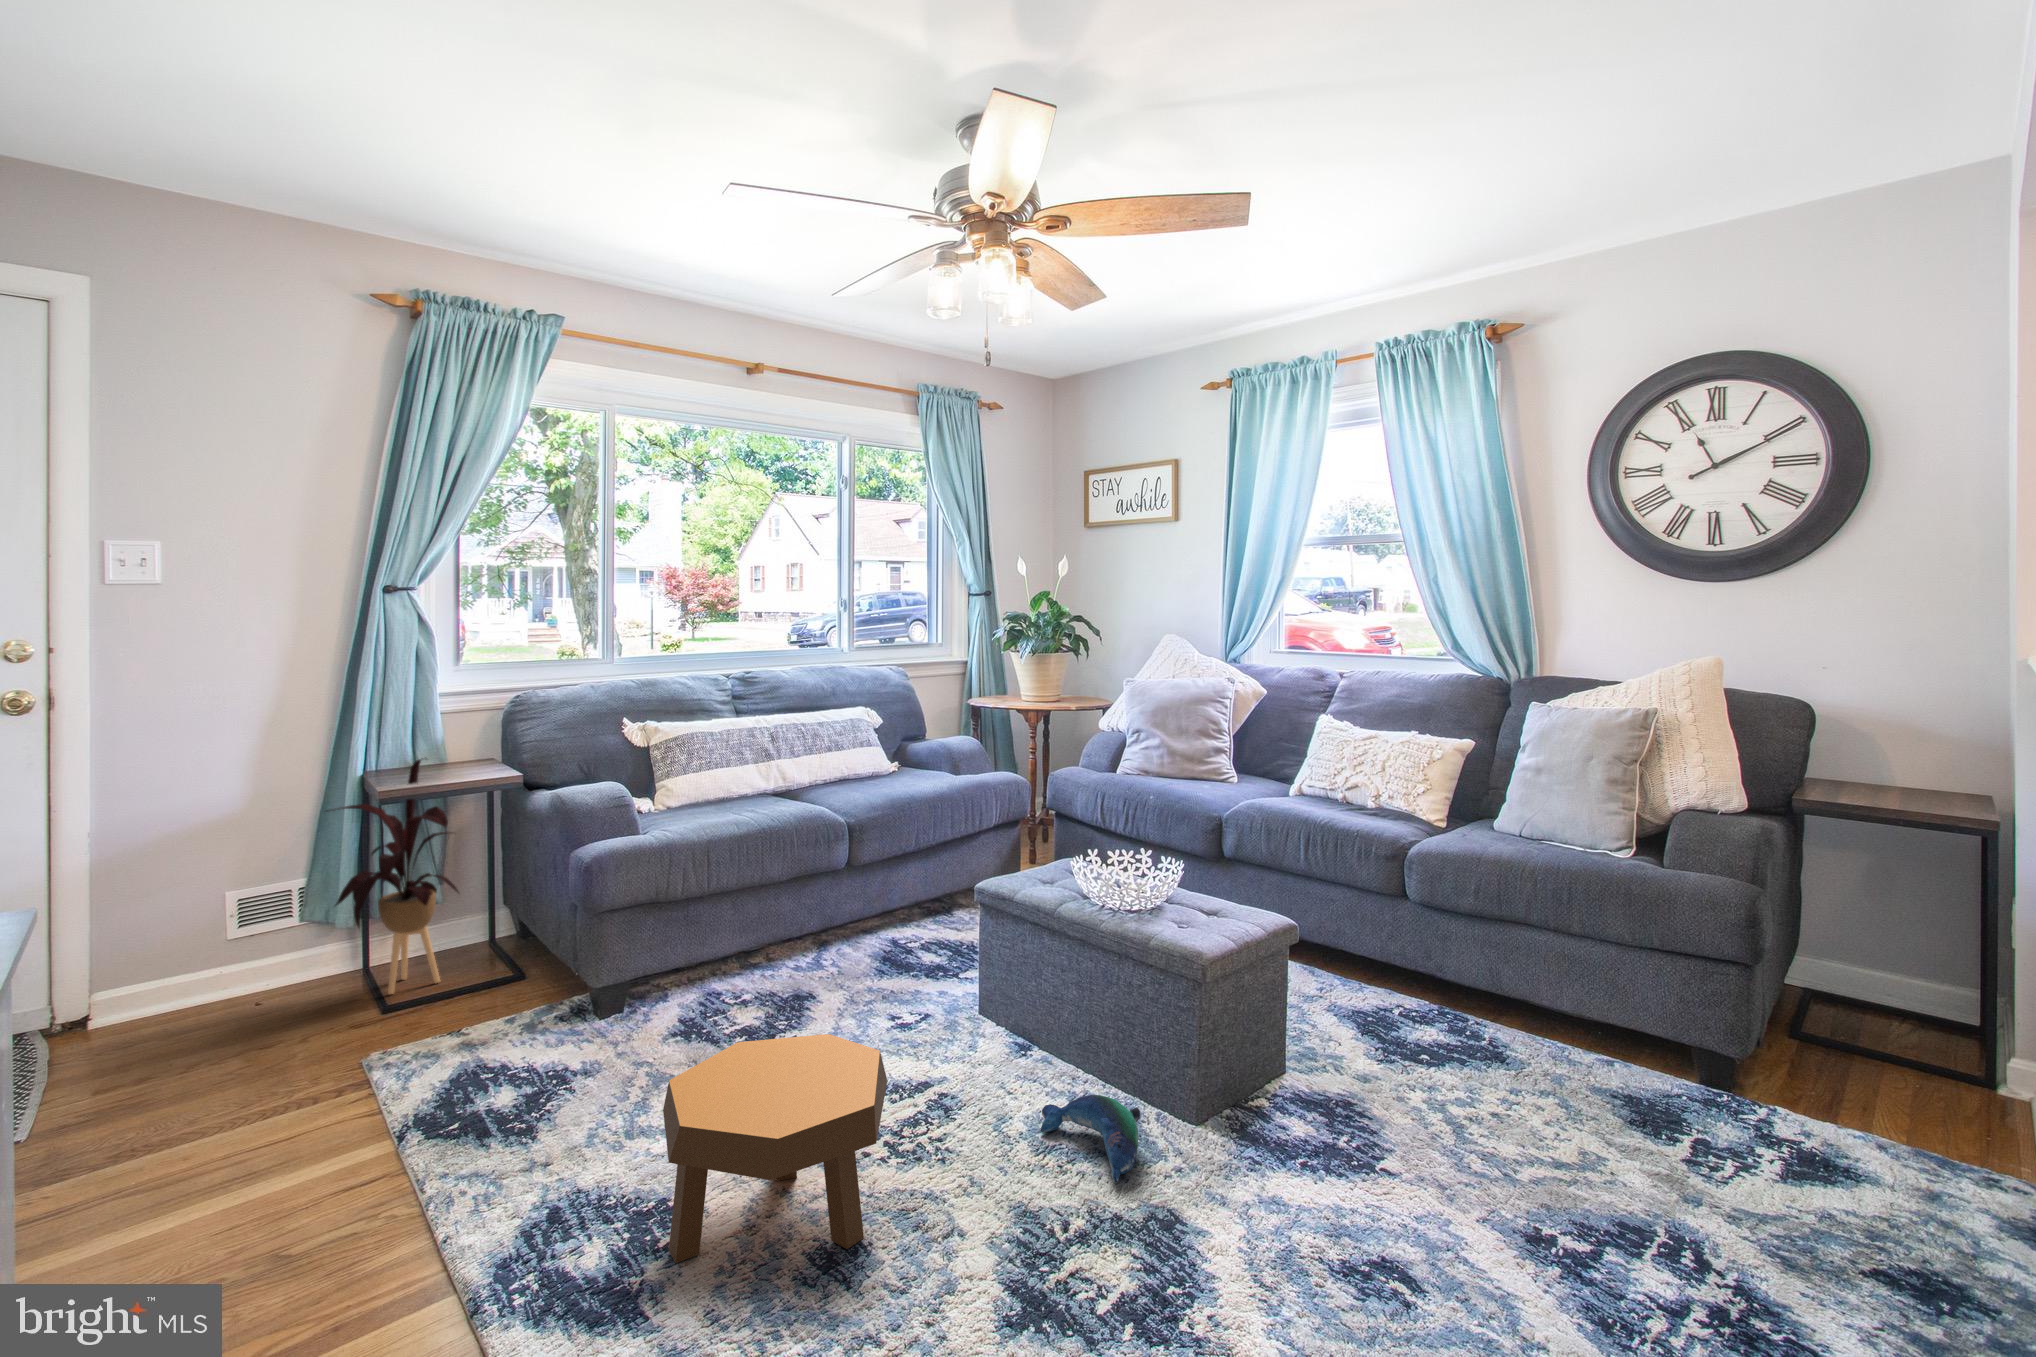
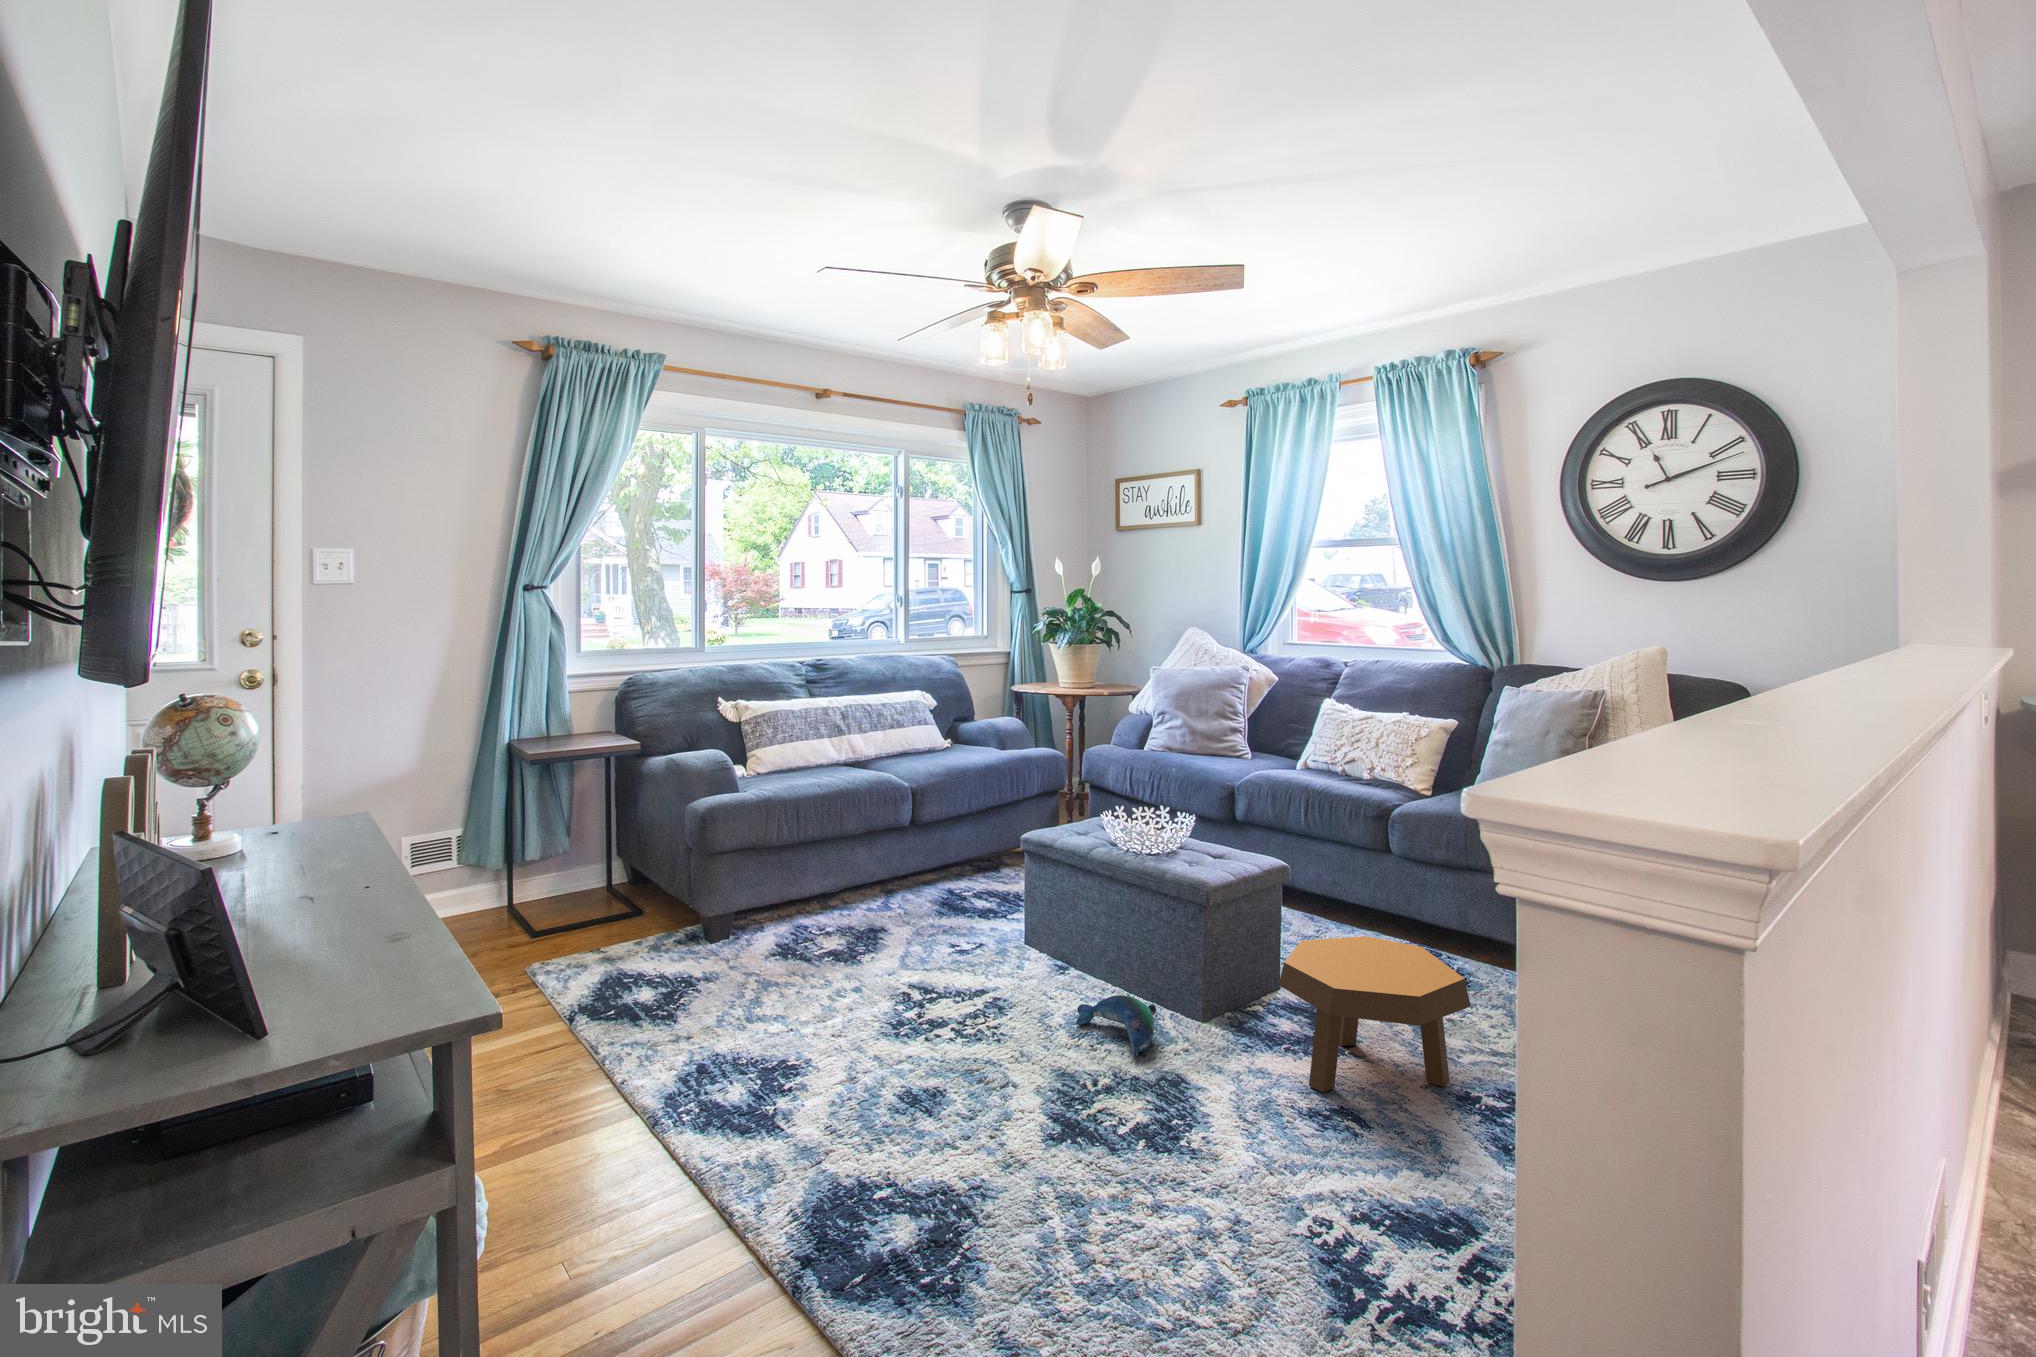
house plant: present [334,758,459,994] -> none [481,728,592,925]
footstool: present [663,1034,887,1263] -> present [1279,936,1471,1092]

